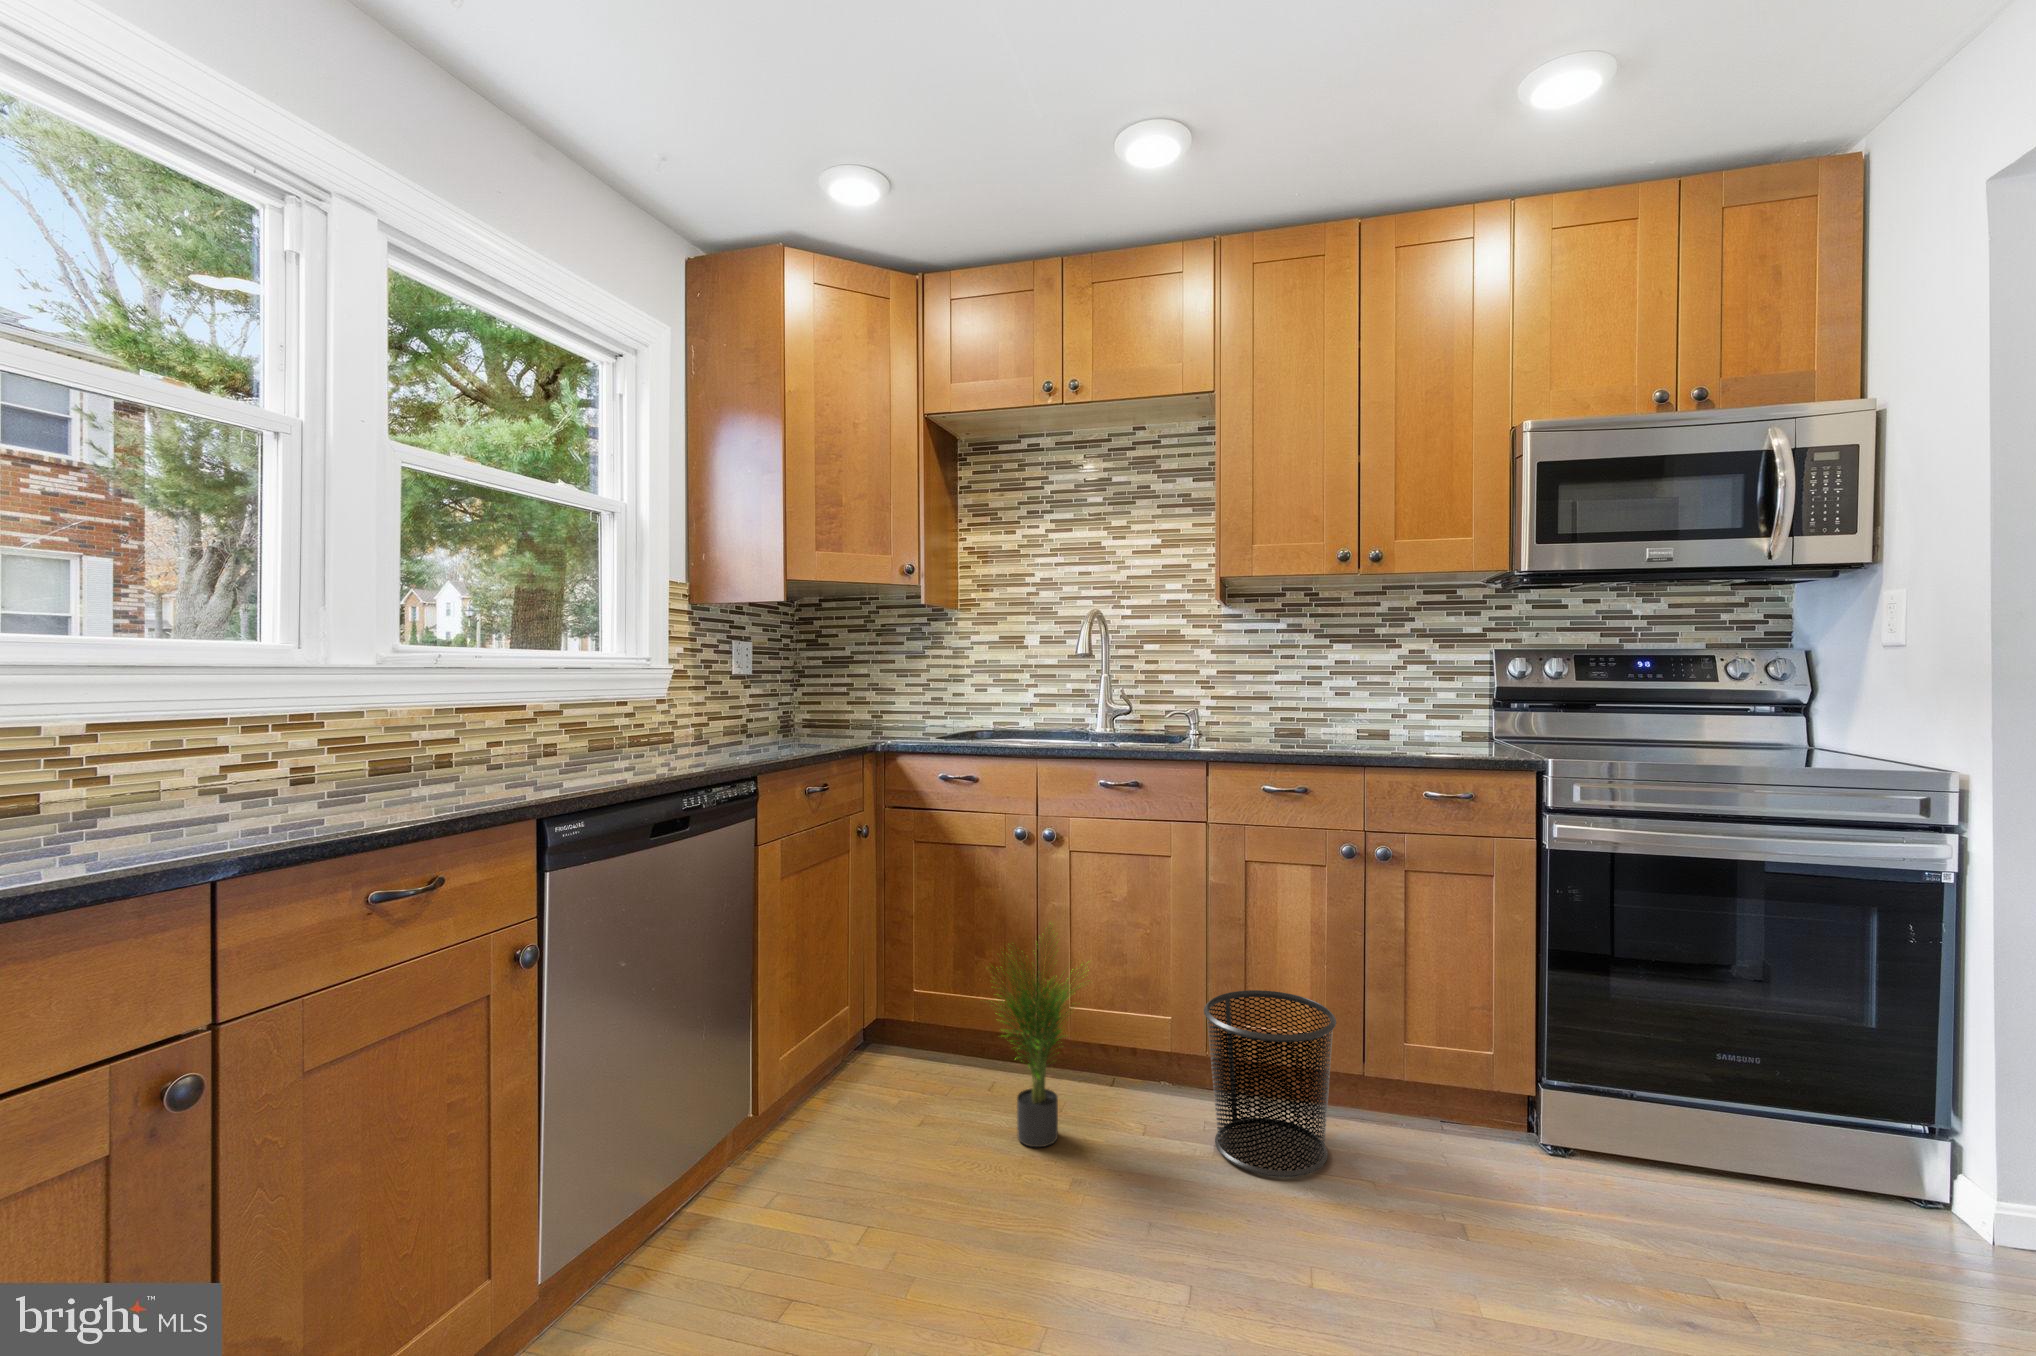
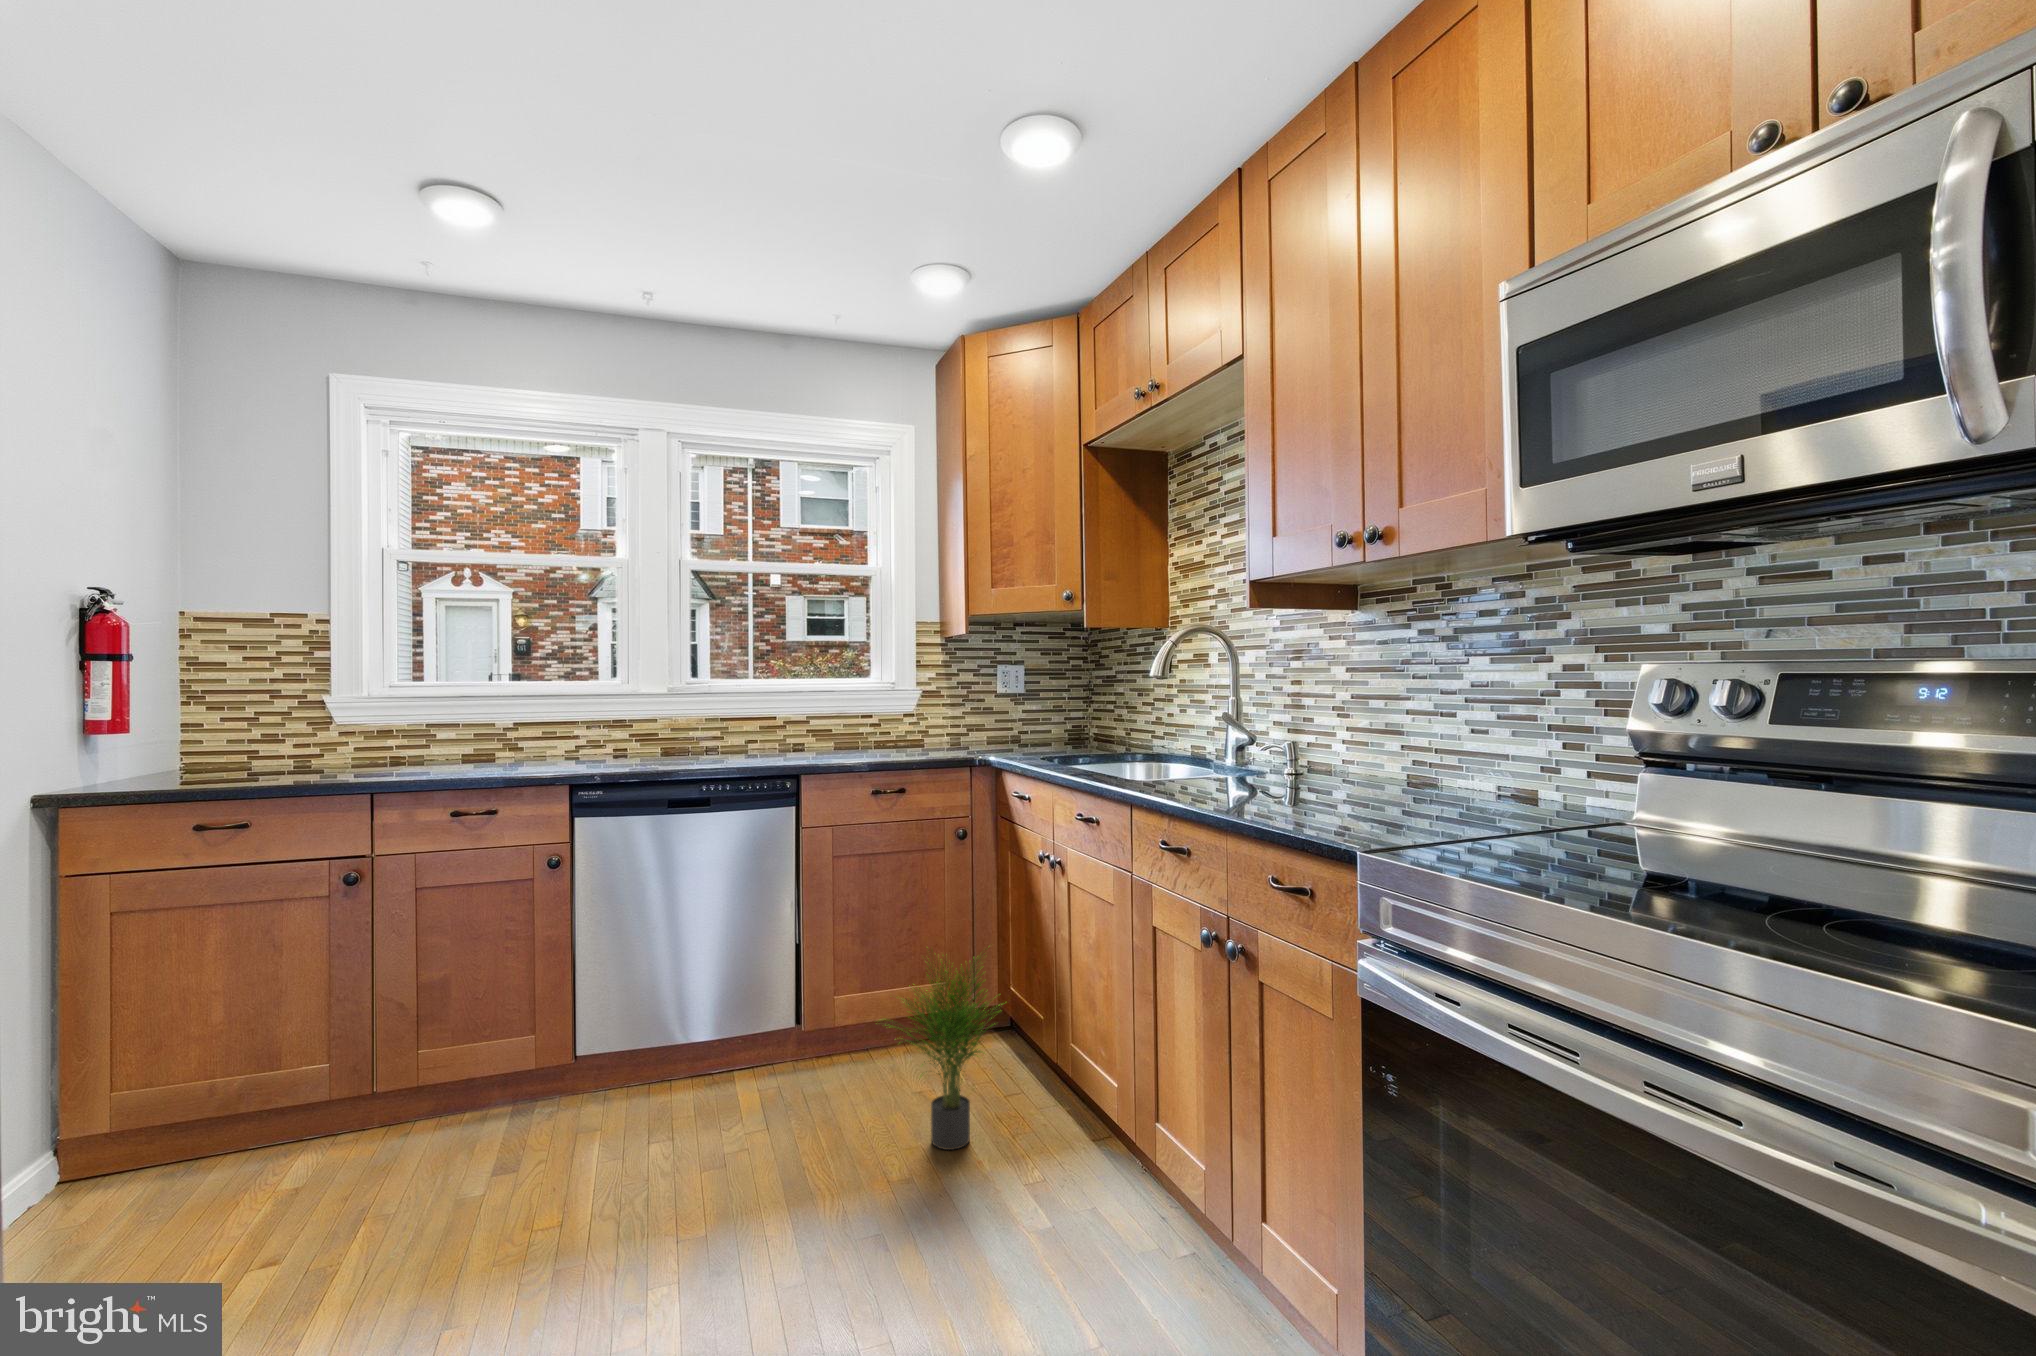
waste bin: present [1204,990,1336,1177] -> none [983,1067,1130,1292]

